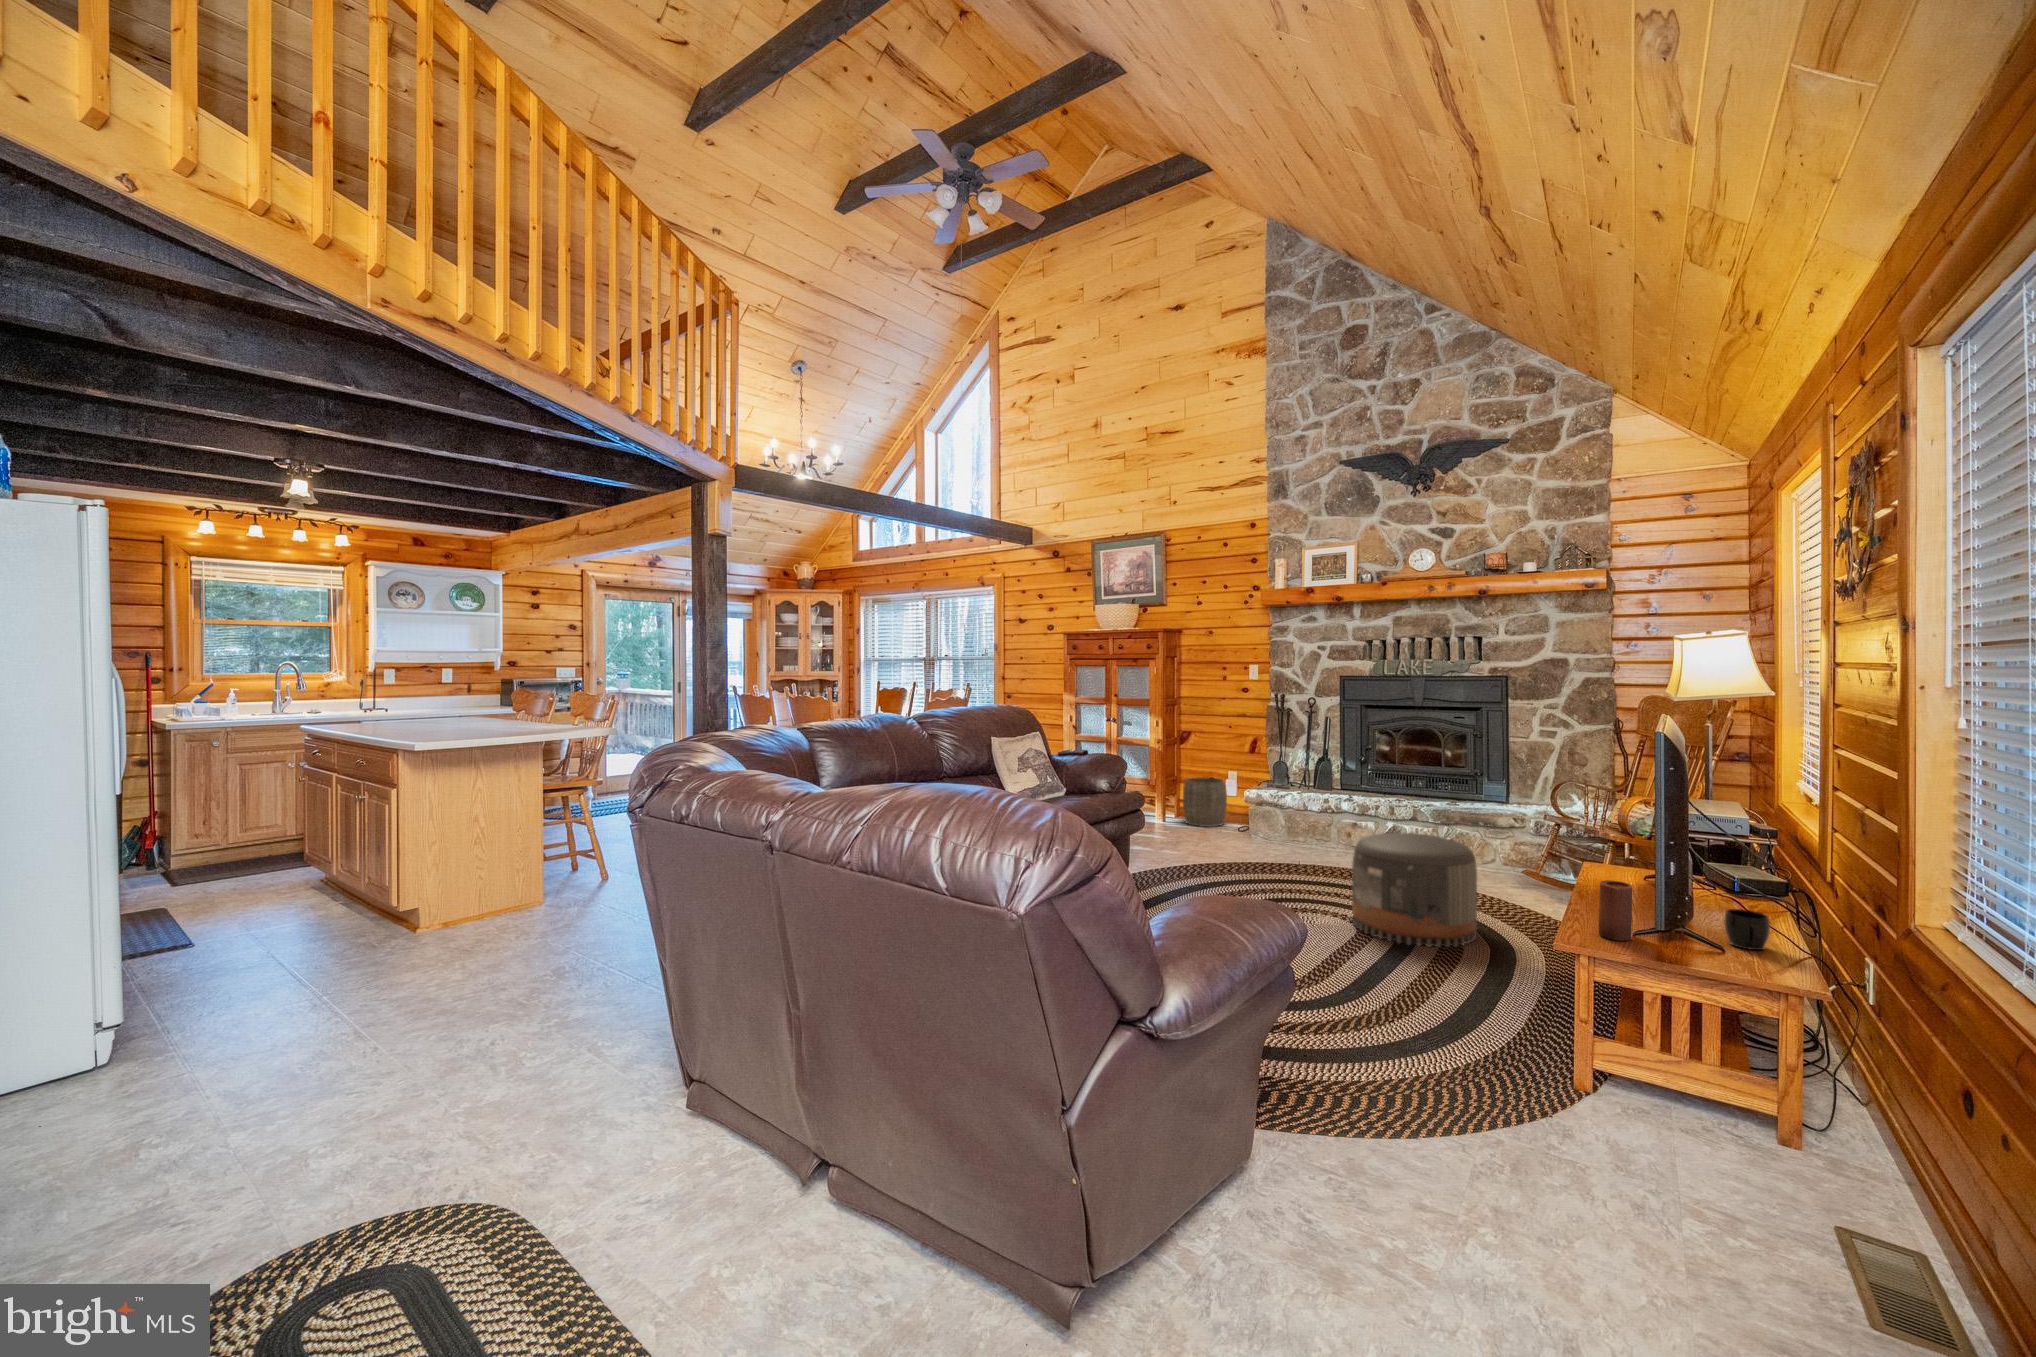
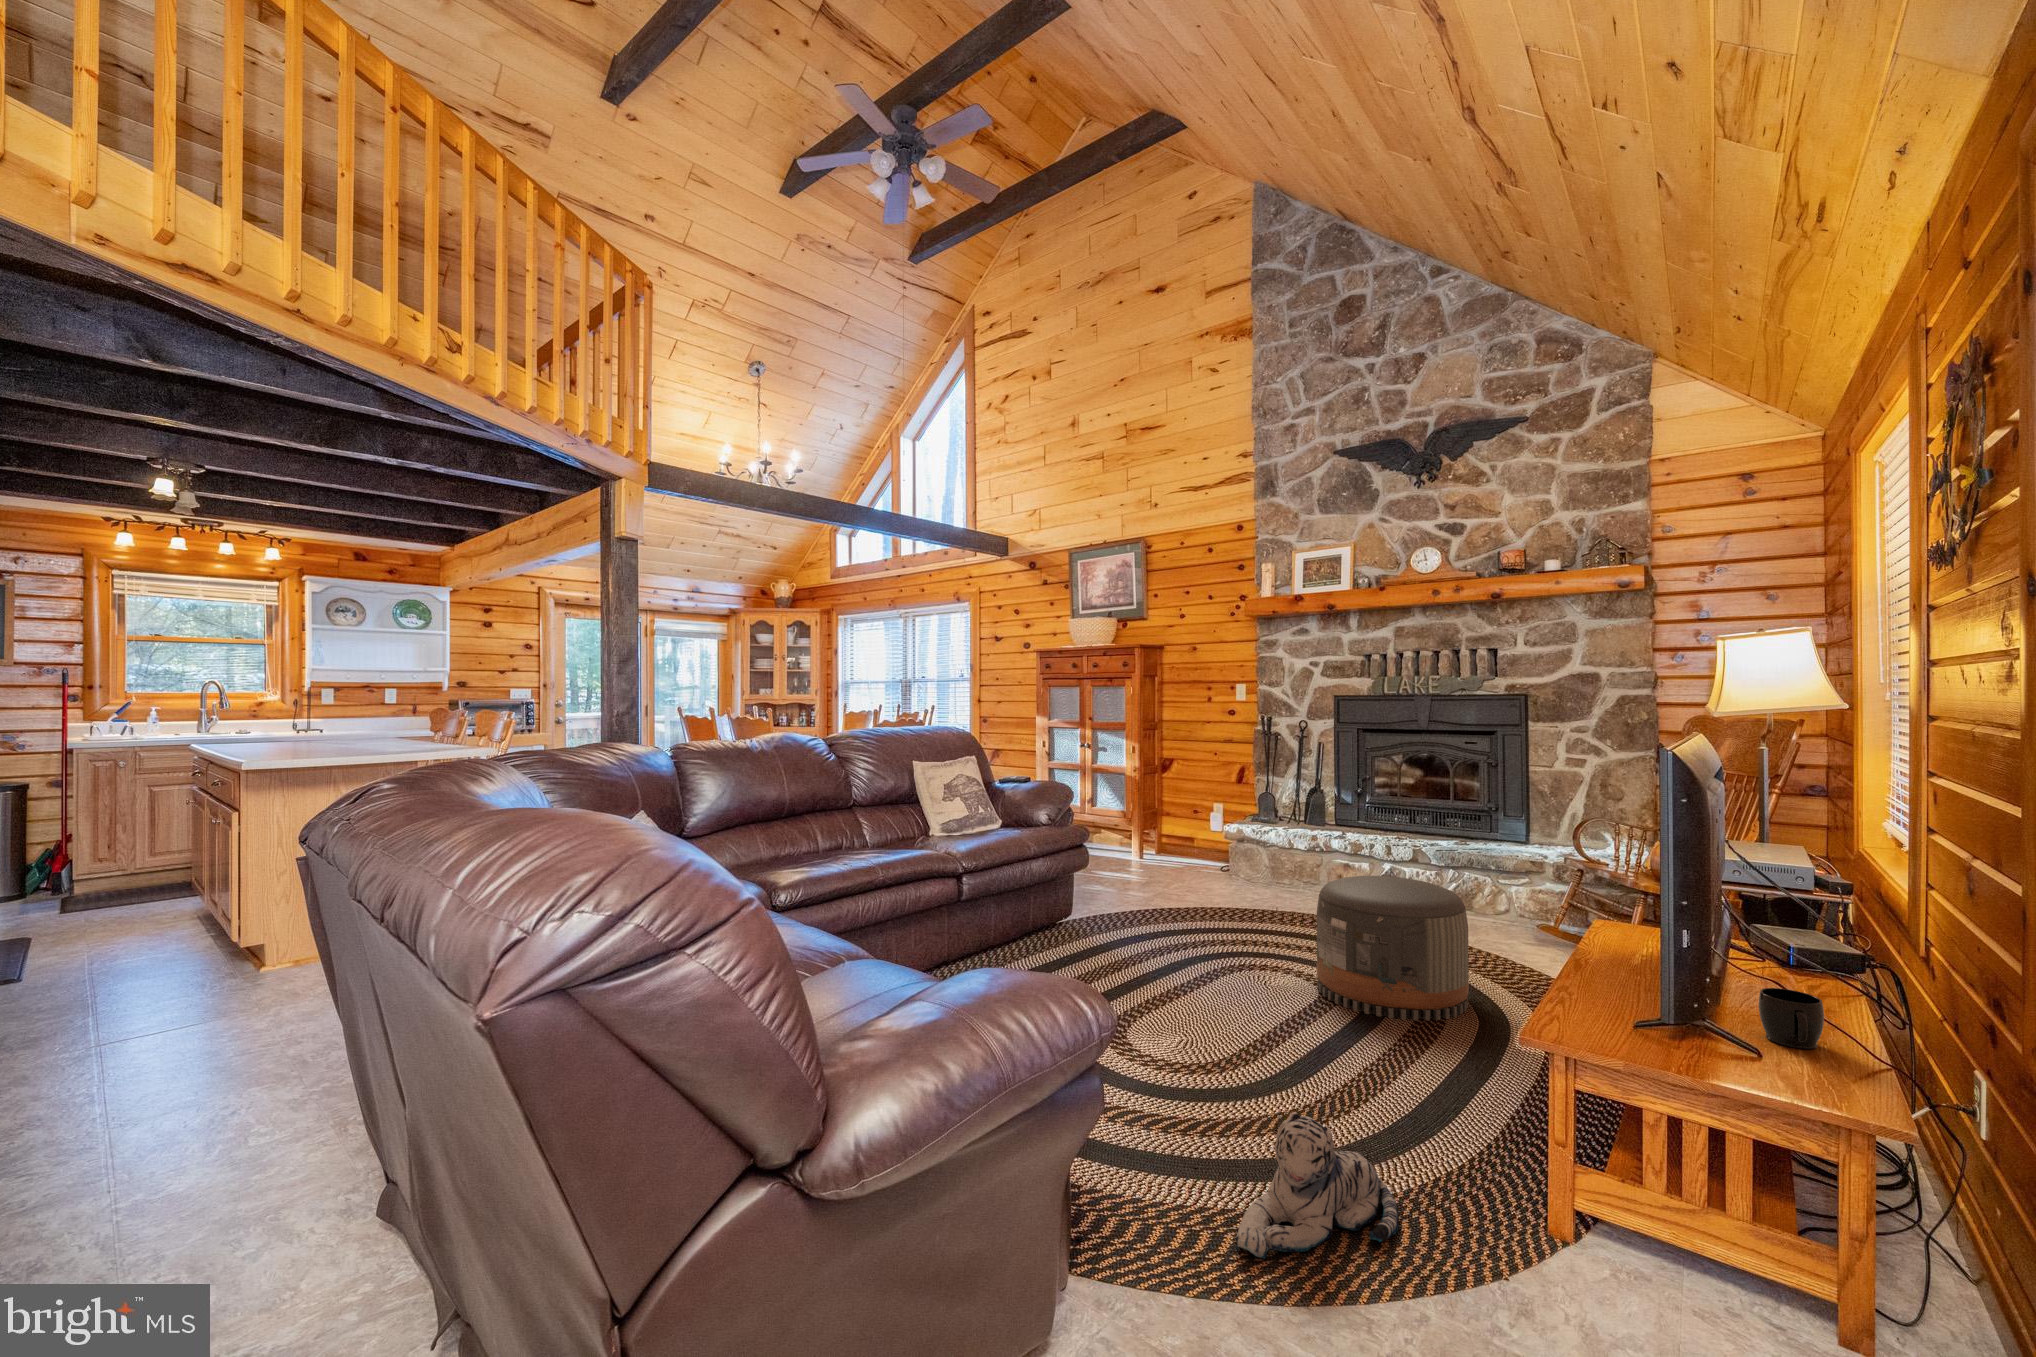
woven basket: present [1183,777,1227,827] -> none [1162,811,1212,867]
candle: present [1599,880,1632,941] -> none [1582,943,1626,1029]
plush toy: none [1358,1007,1468,1109] -> present [1236,1112,1399,1258]

